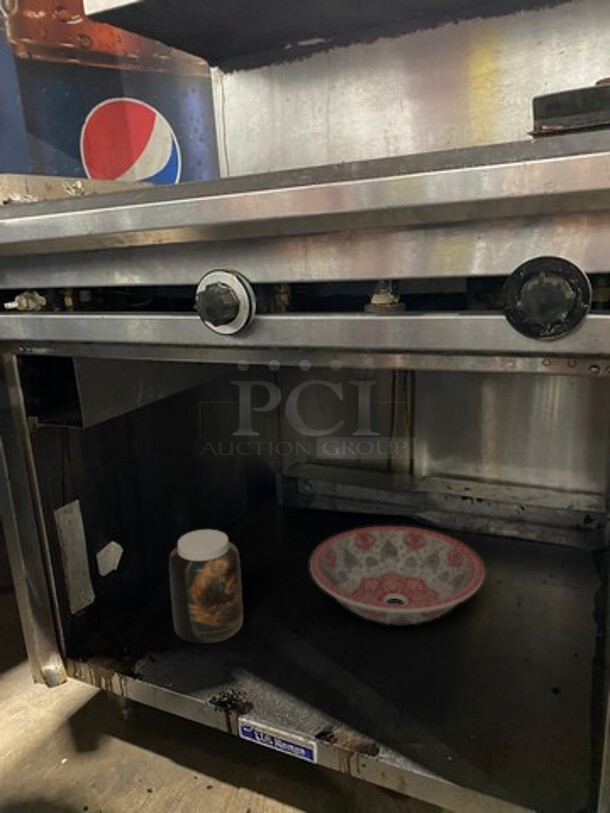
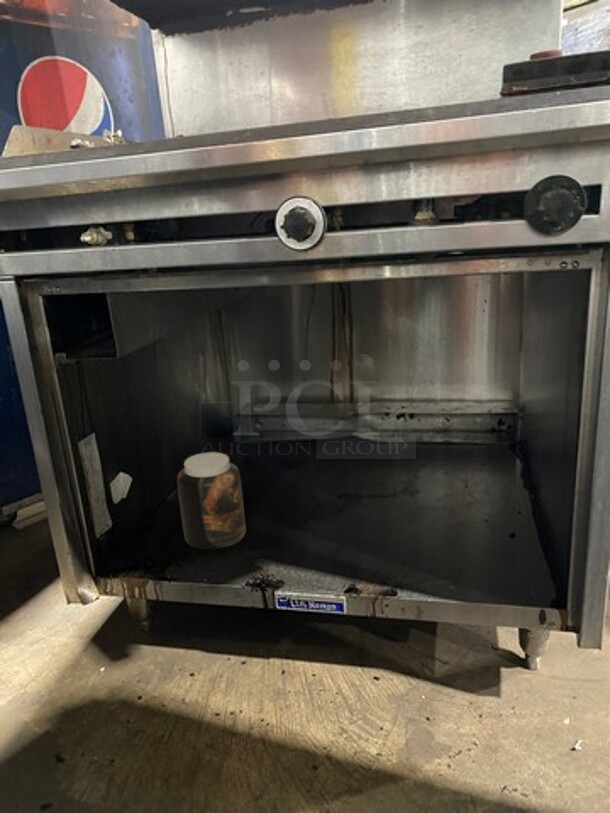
ceramic bowl: present [310,526,484,624] -> none [295,438,440,510]

